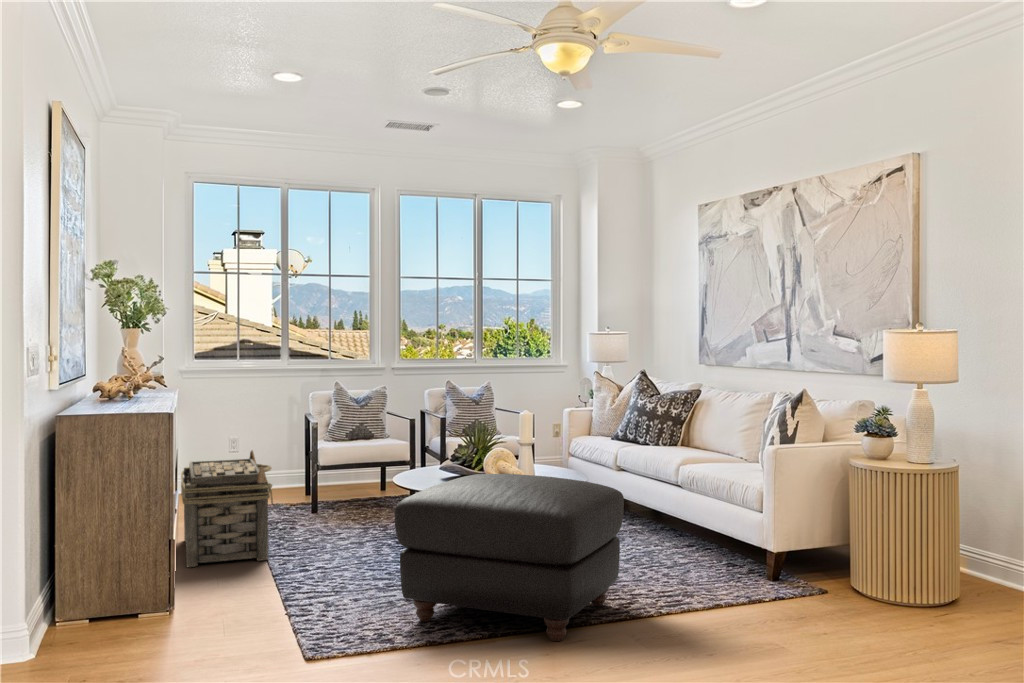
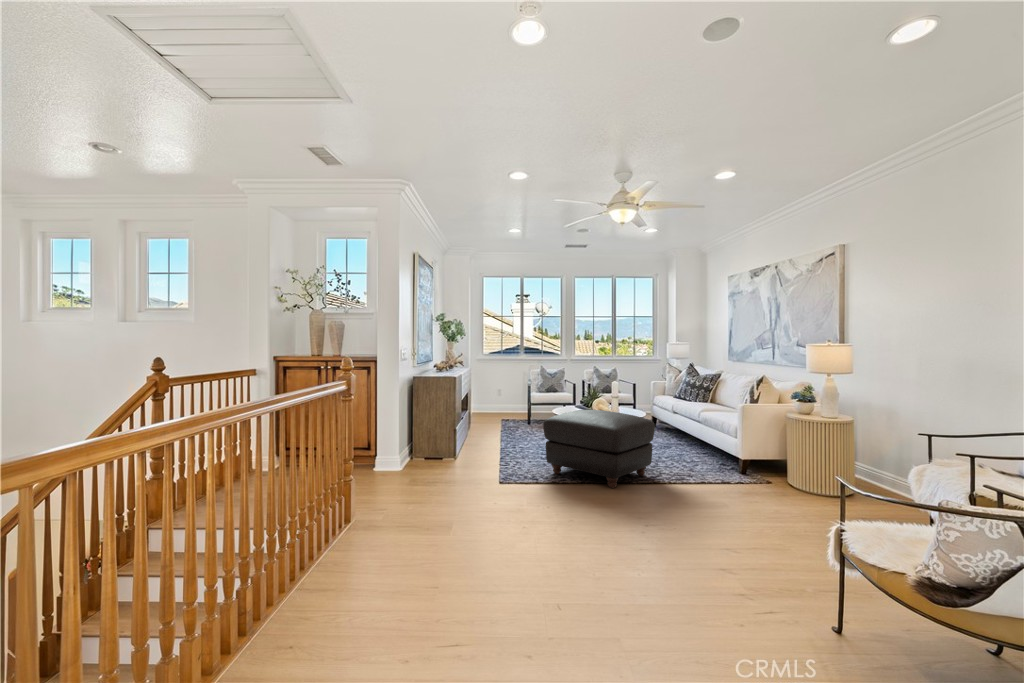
basket: present [181,451,273,567] -> none [465,395,505,444]

